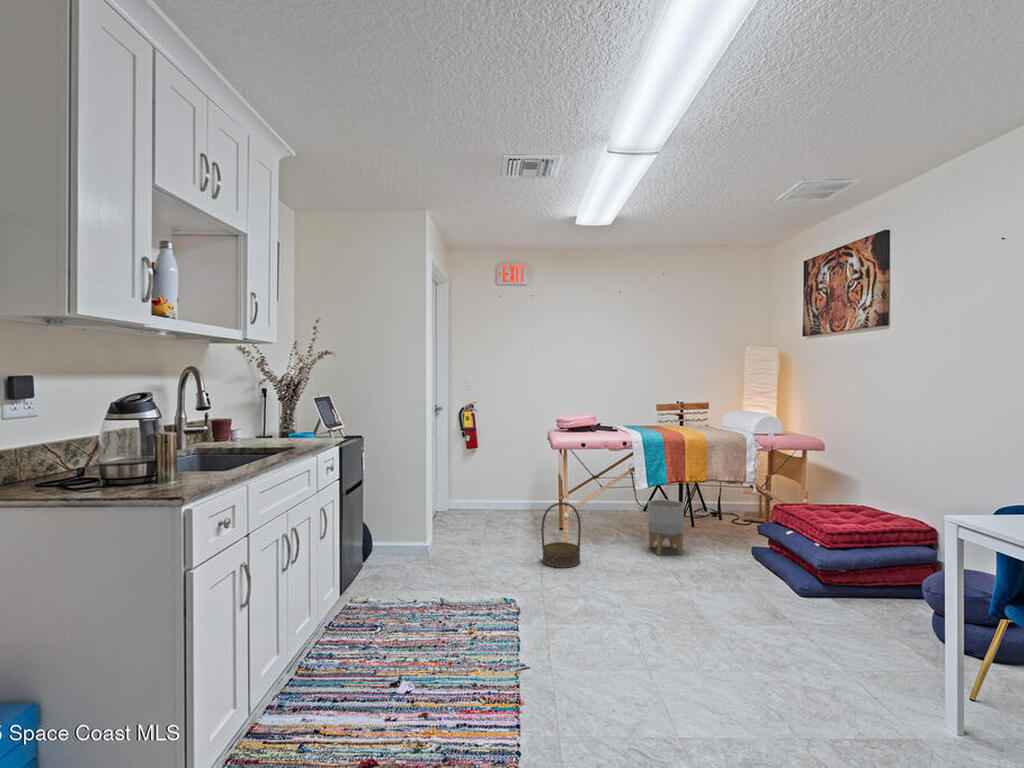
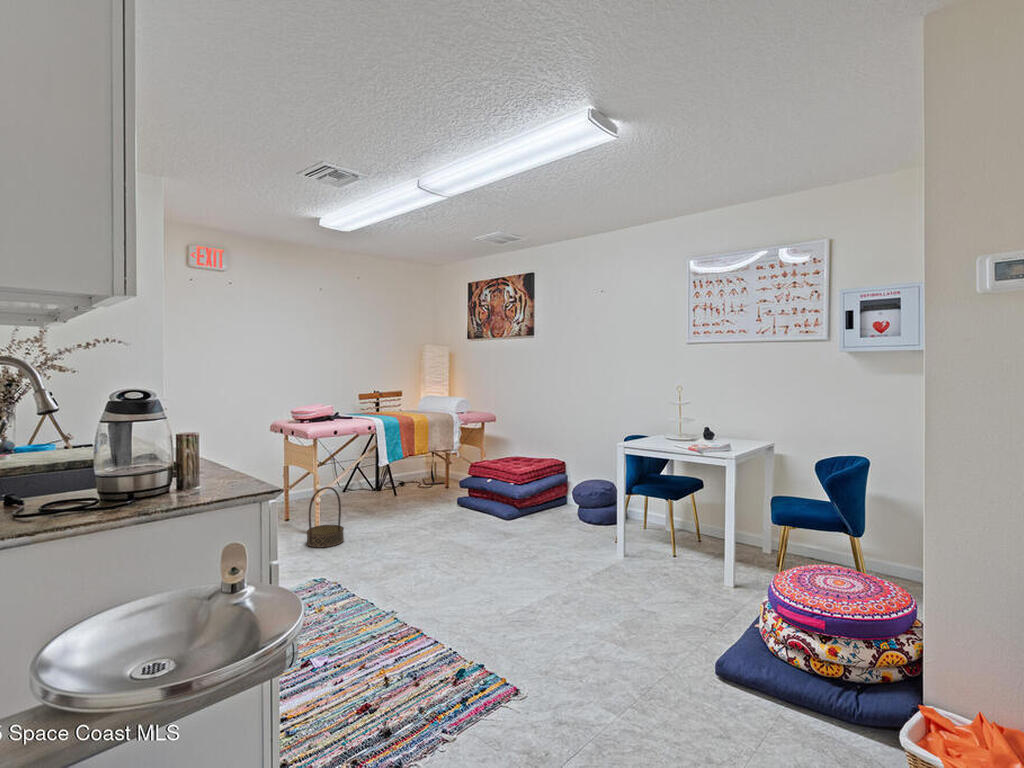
planter: present [648,499,684,555] -> none [384,474,414,520]

